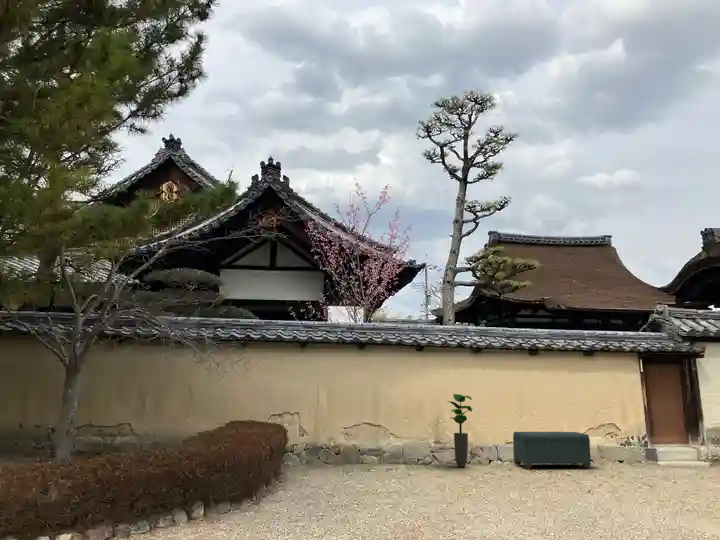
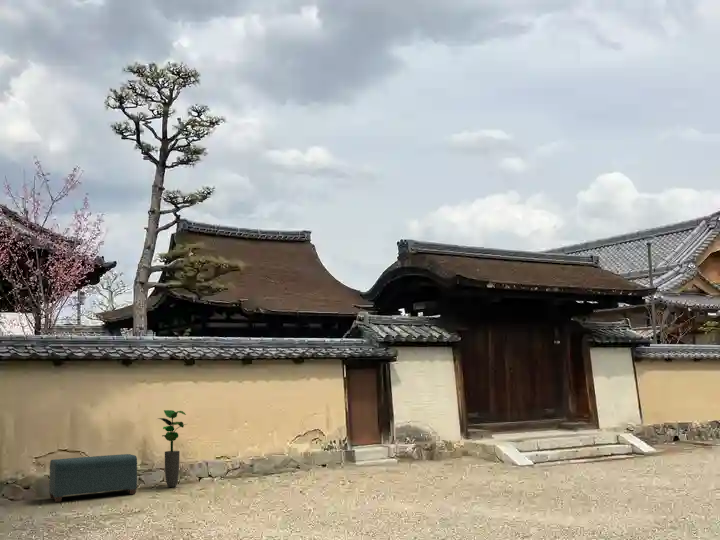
bench: present [513,432,591,469] -> present [49,454,137,502]

